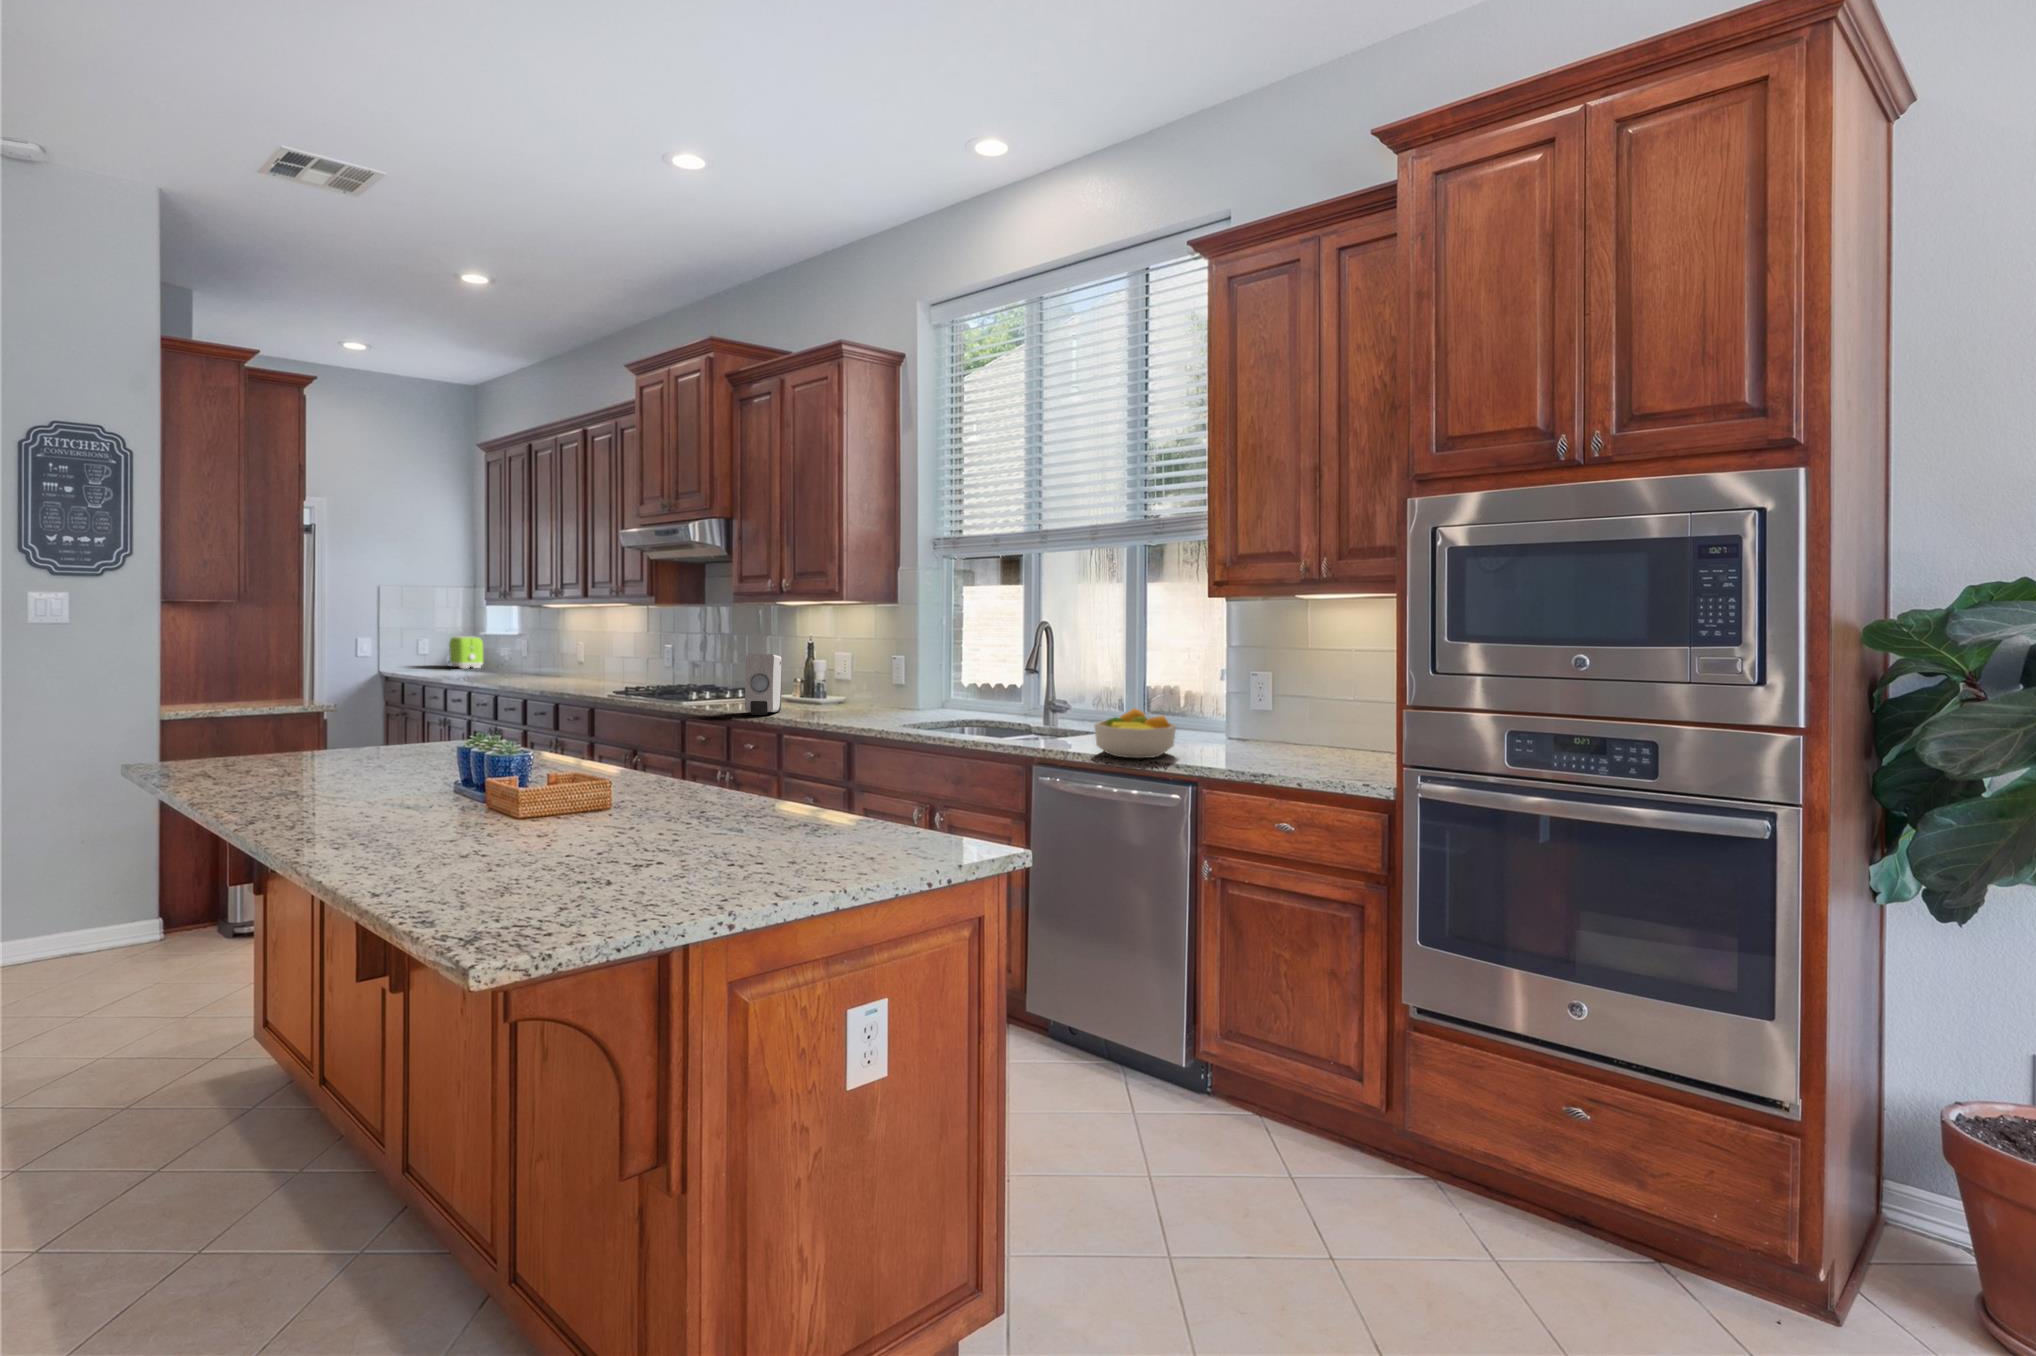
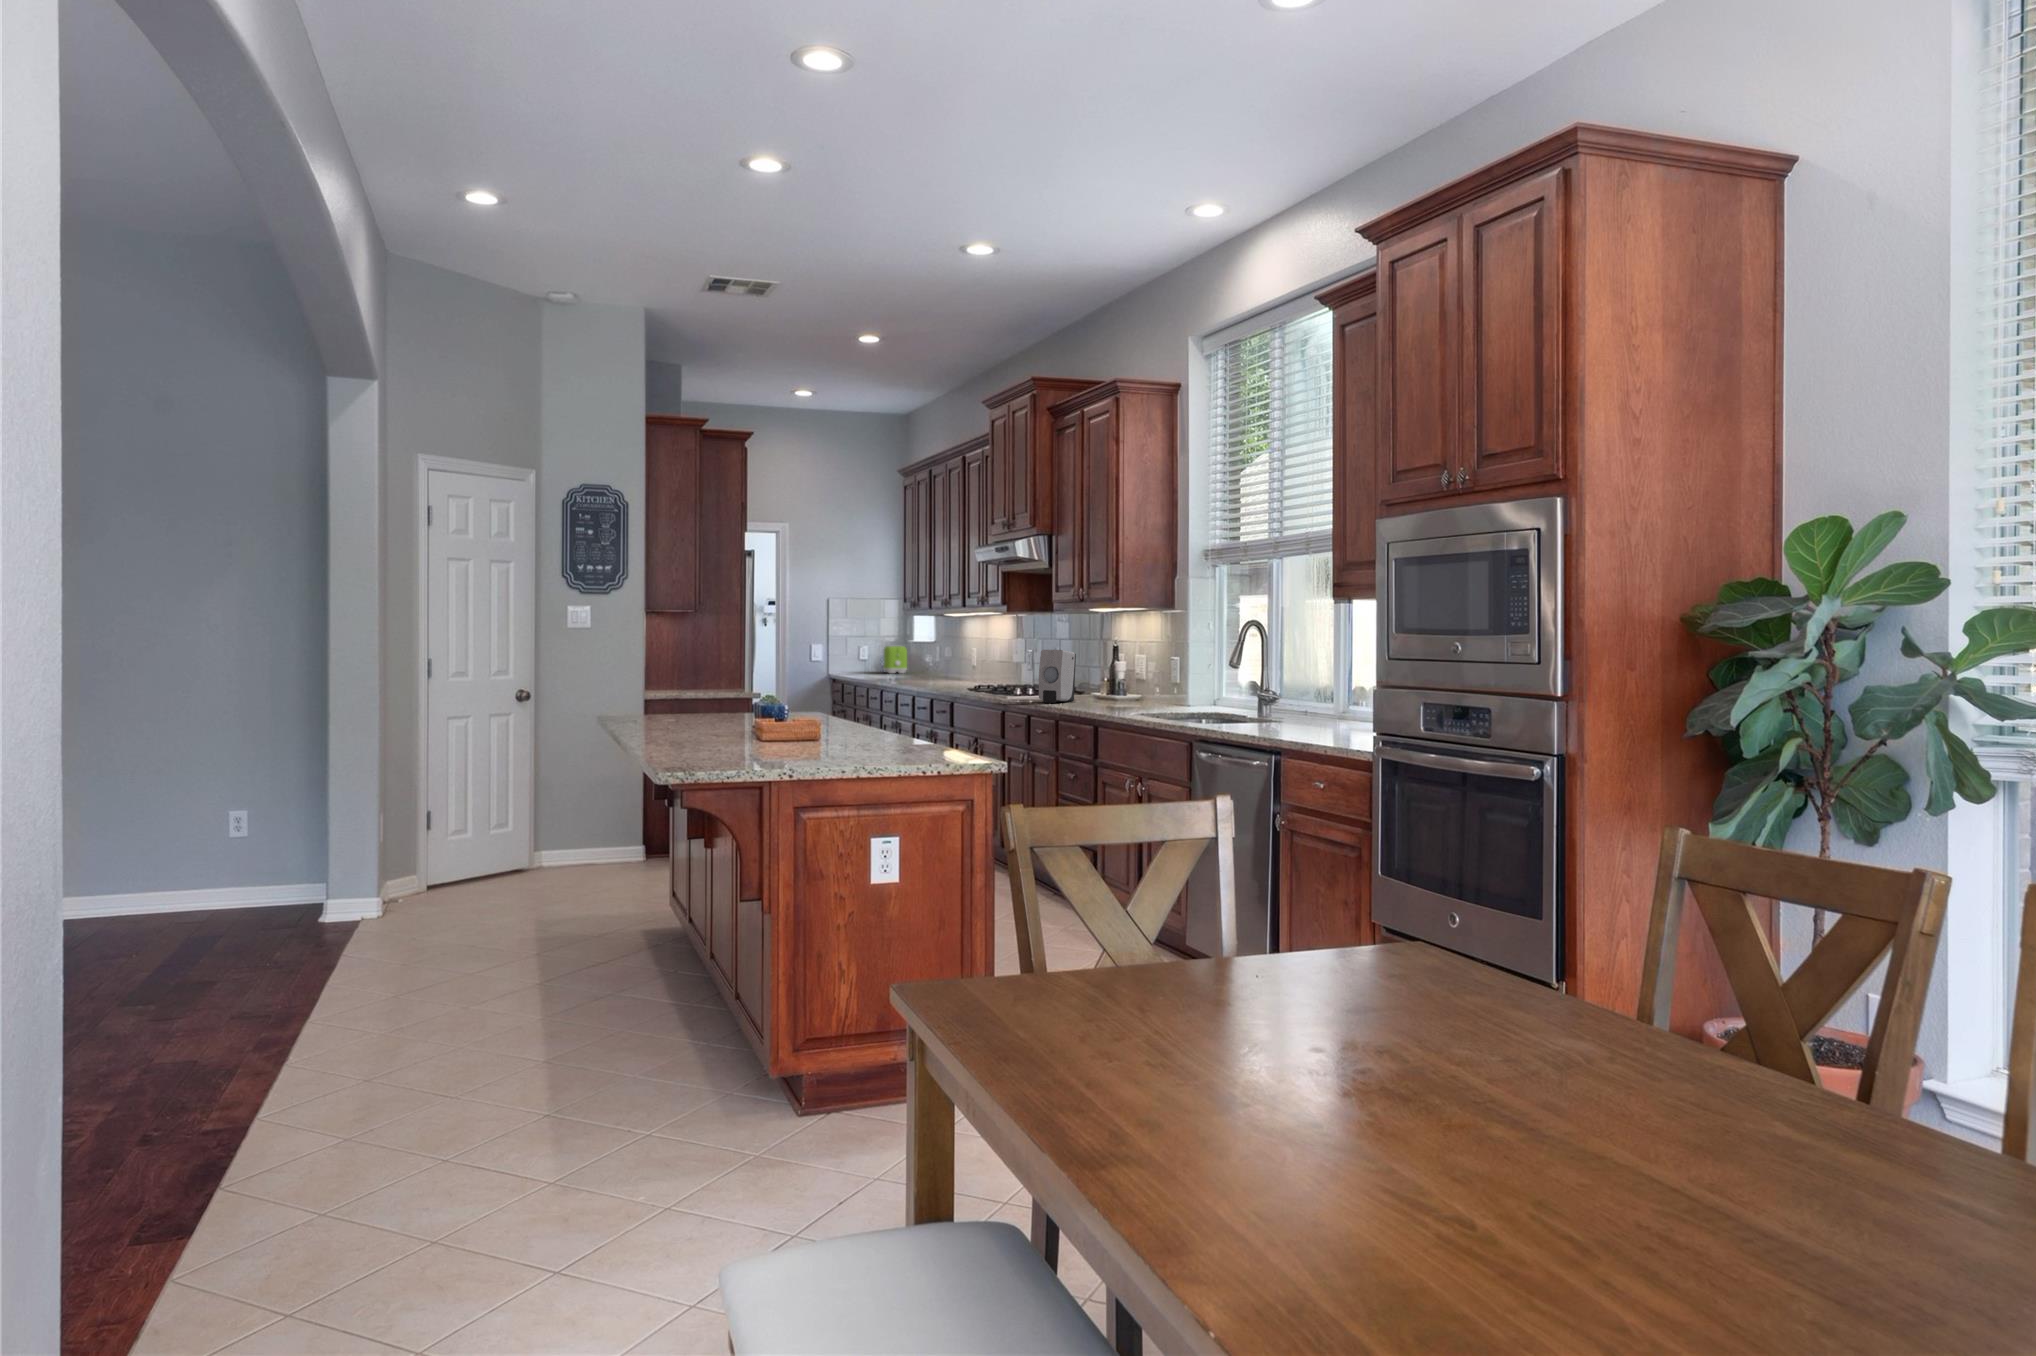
fruit bowl: present [1094,709,1176,758] -> none [1257,690,1330,732]

